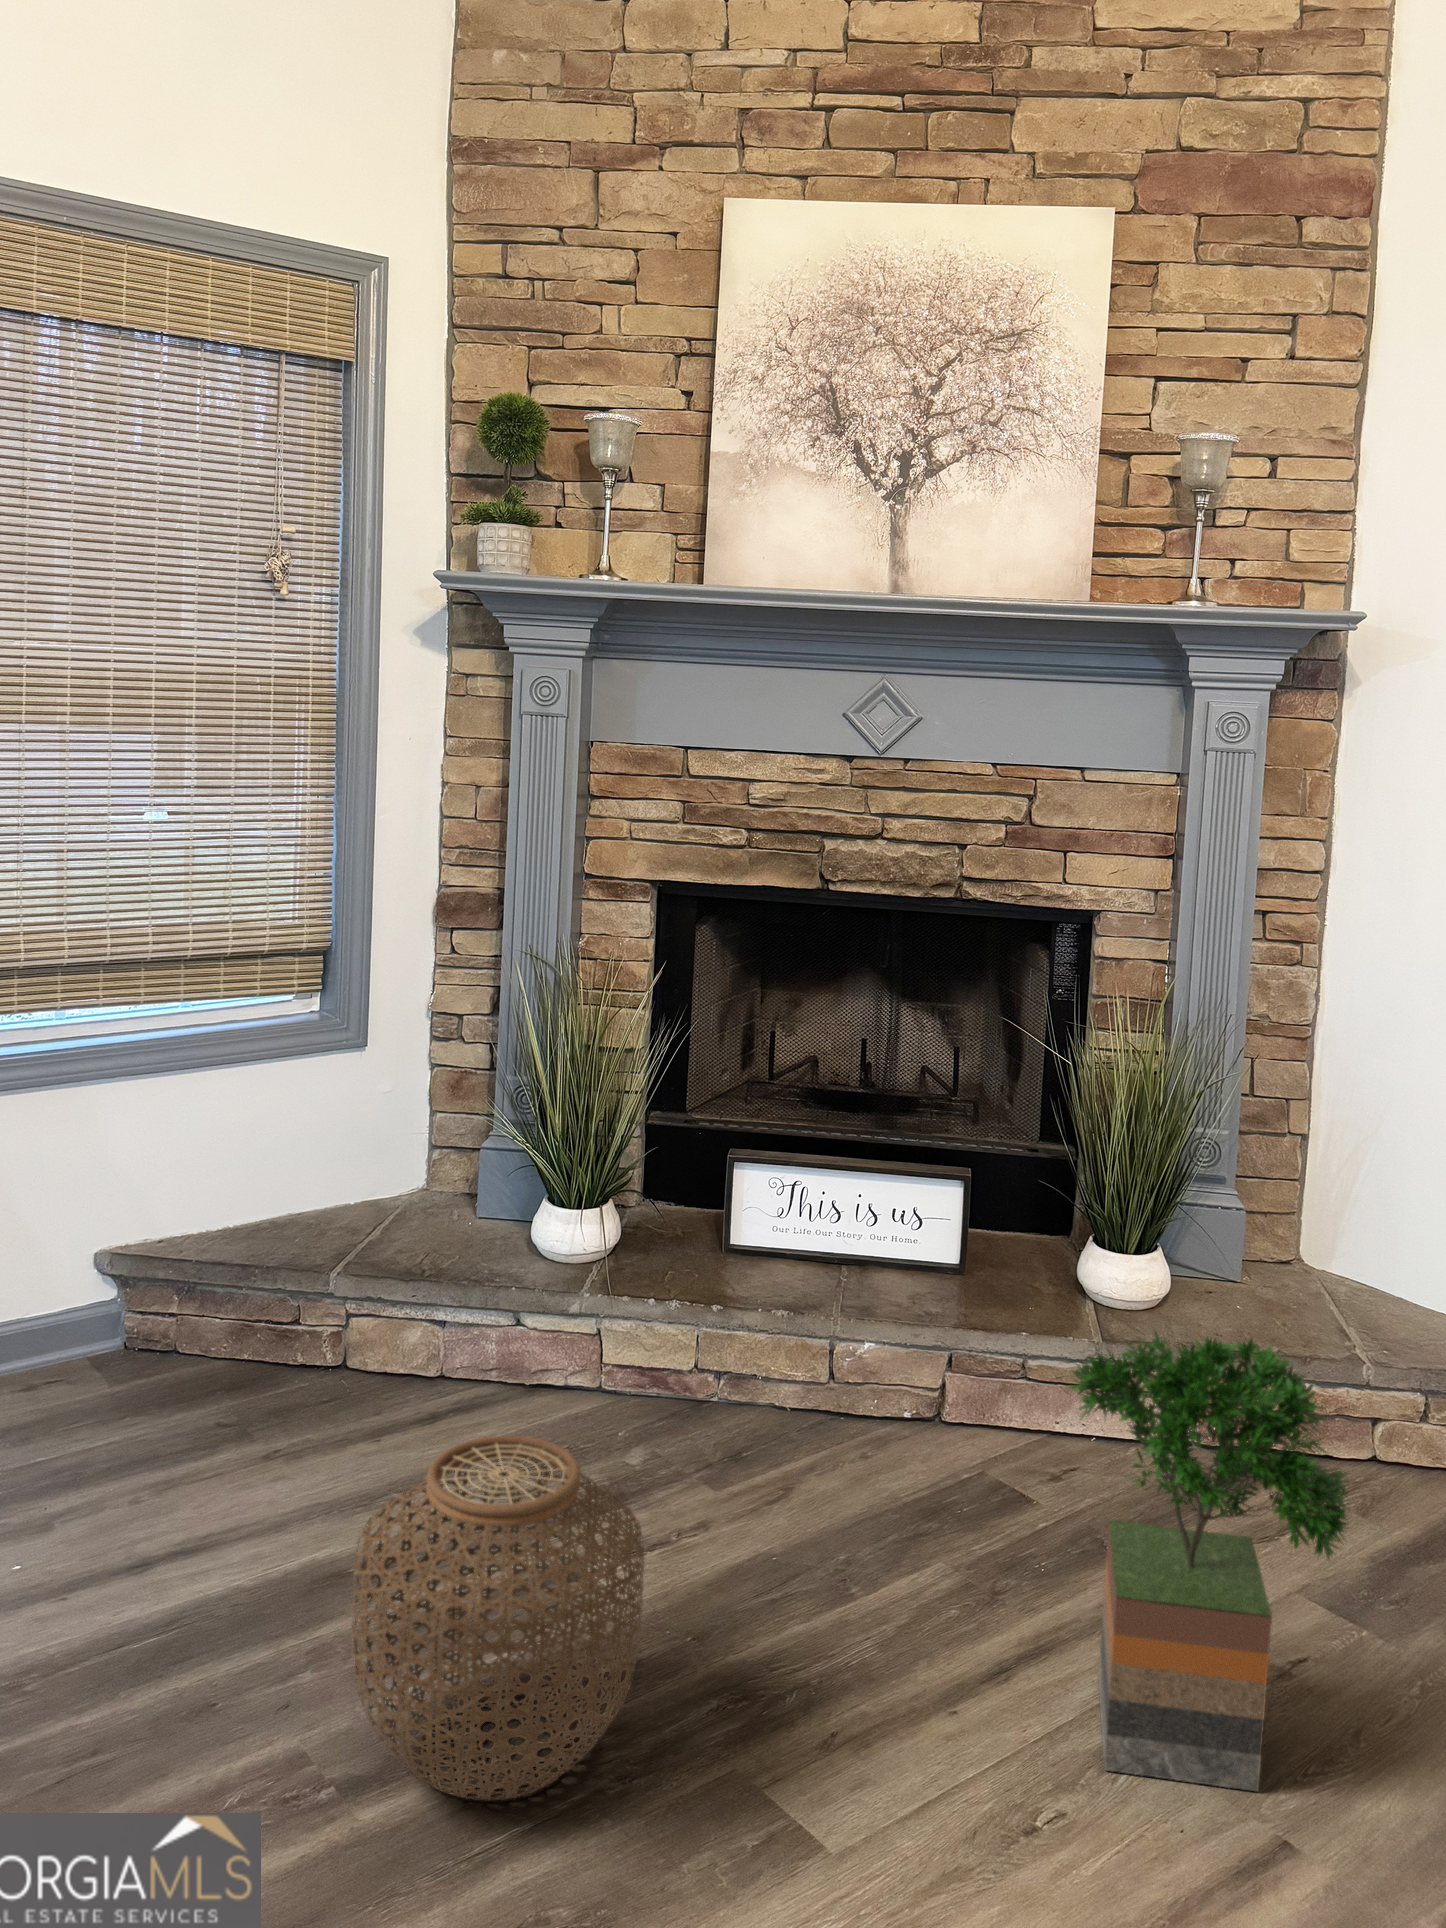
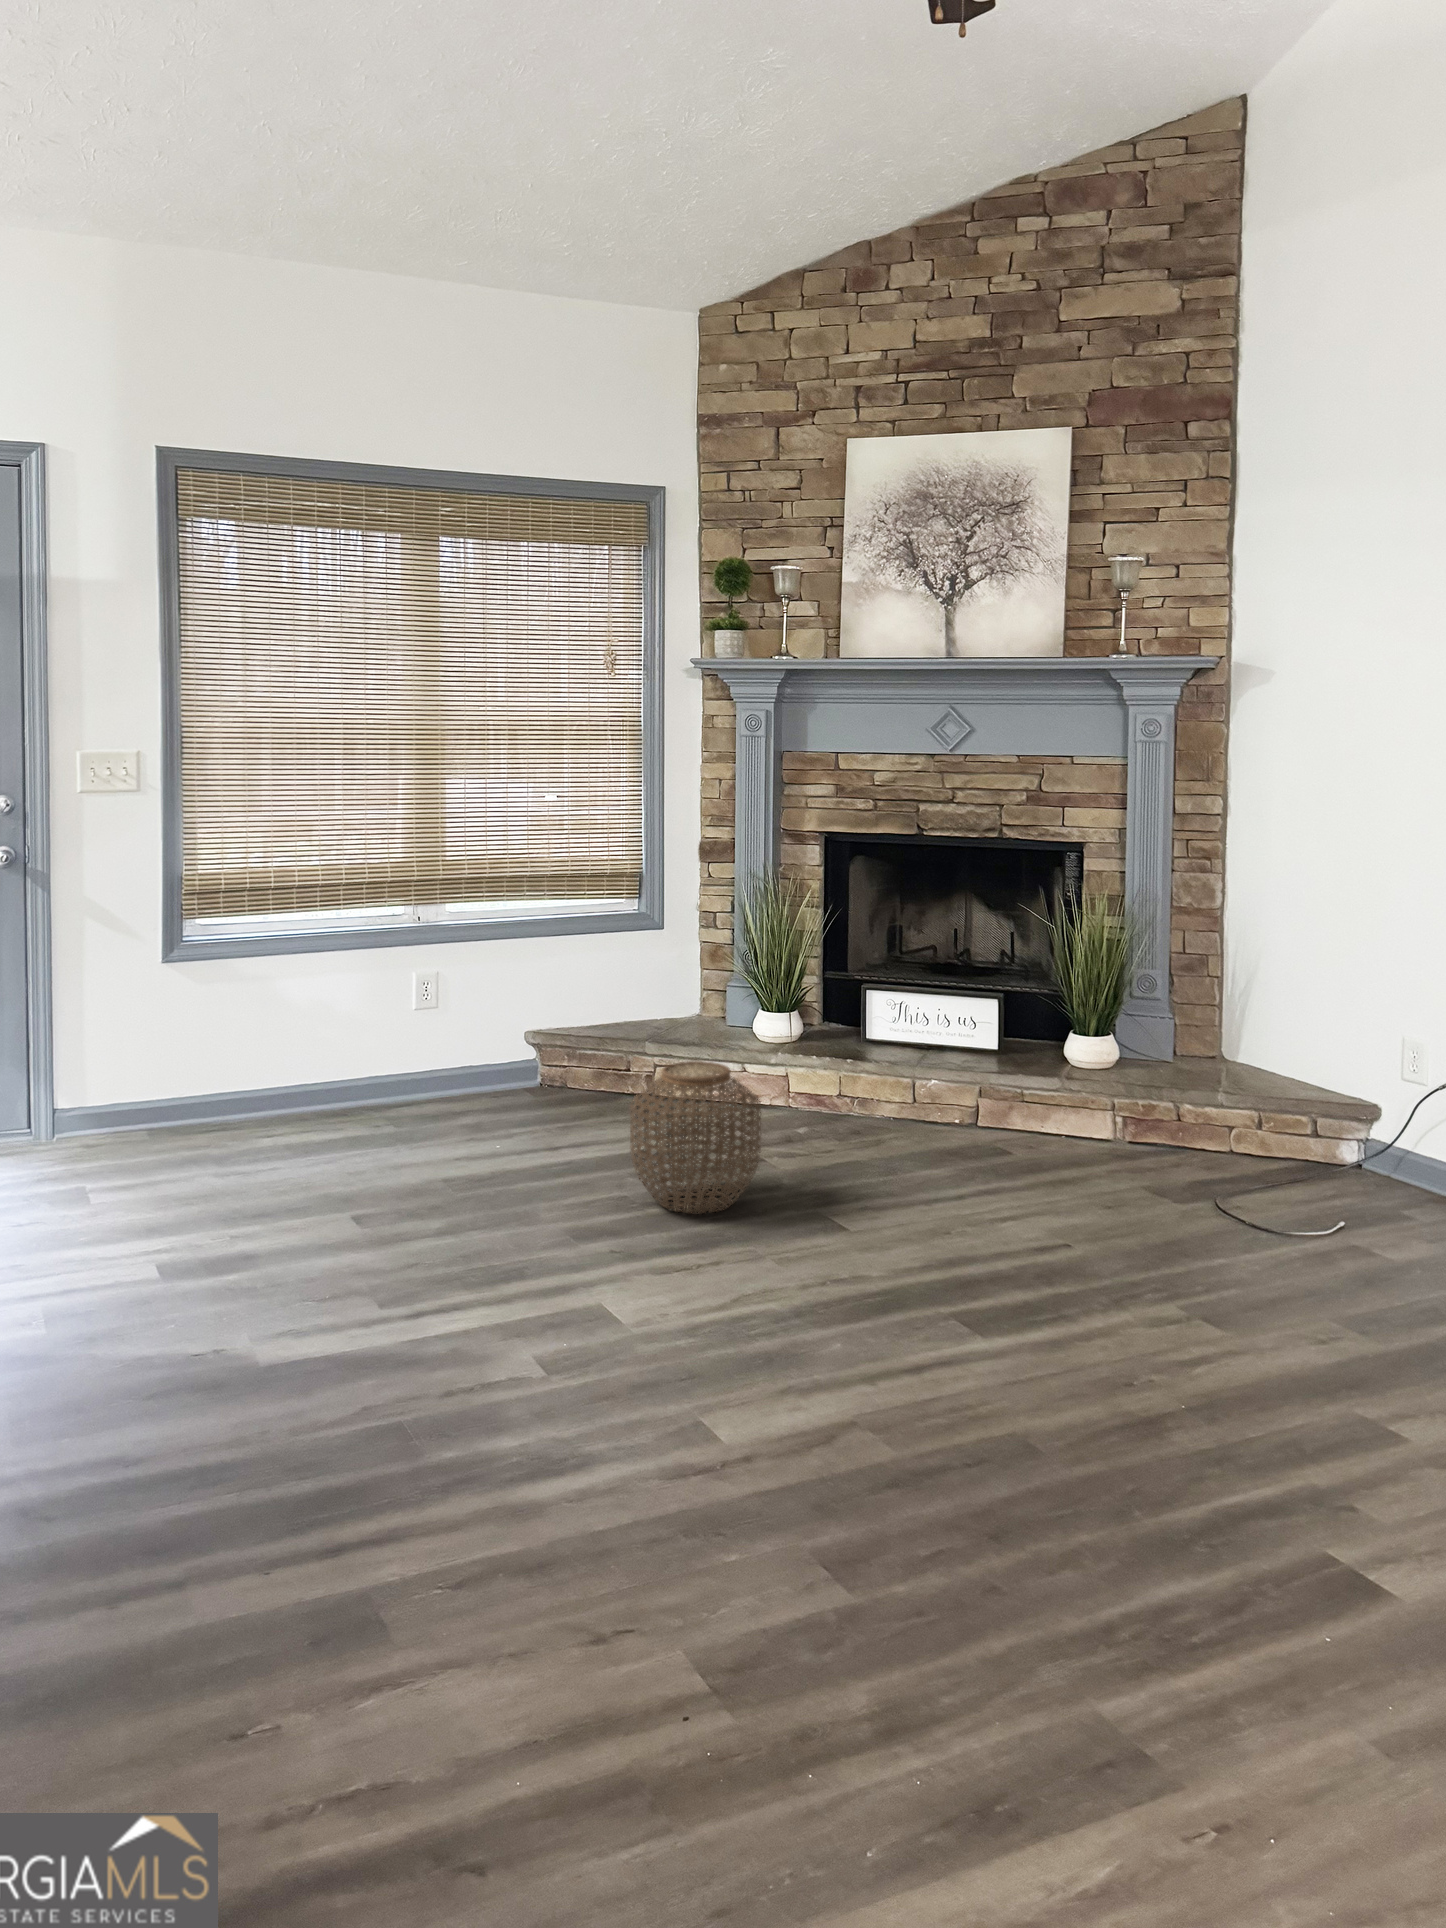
potted tree: present [1070,1331,1350,1791] -> none [967,1019,1102,1235]

